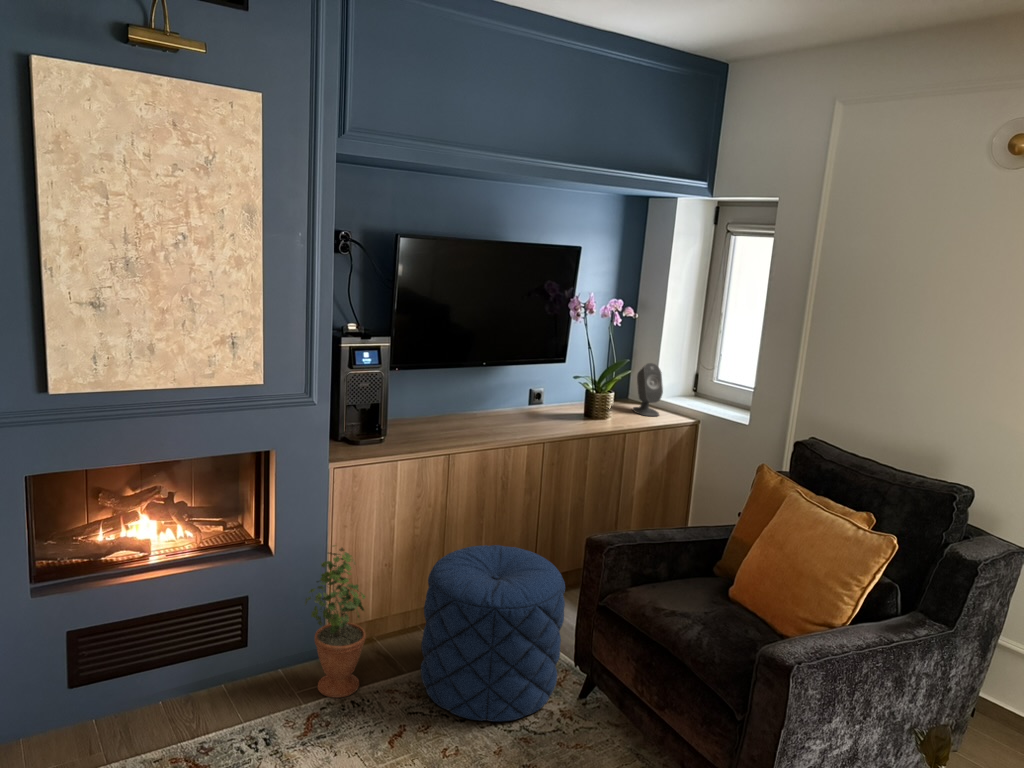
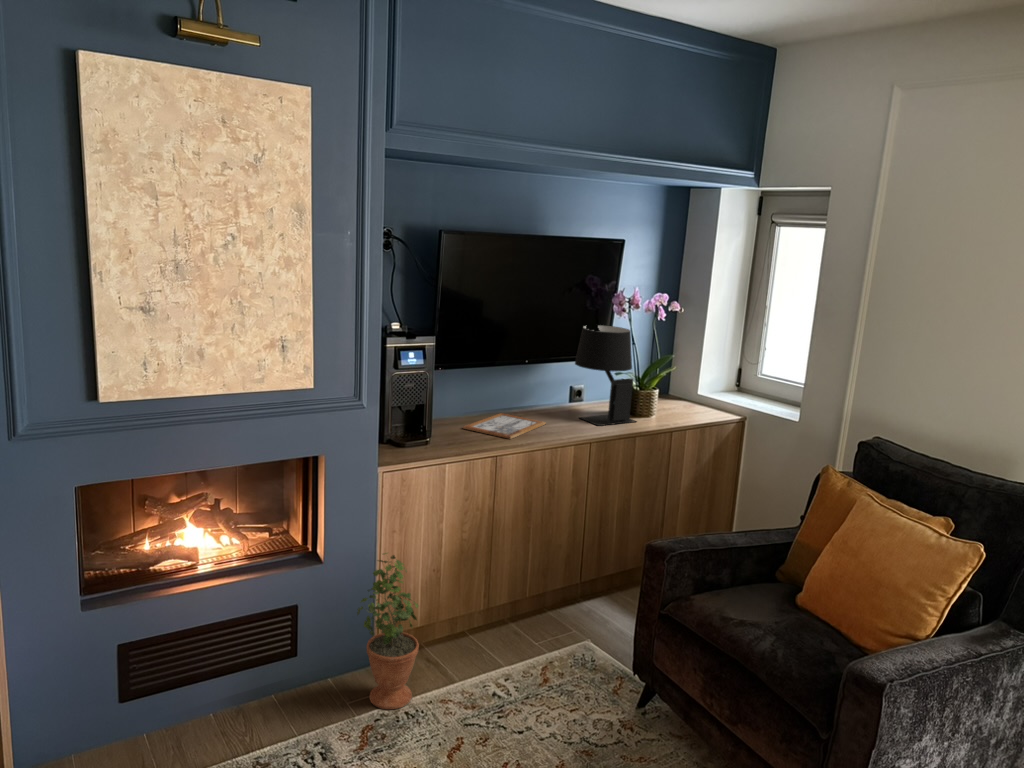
table lamp: none [531,330,591,427] -> present [575,325,637,426]
speaker: present [633,363,663,416] -> none [677,358,709,413]
picture frame: none [419,414,500,438] -> present [463,413,546,439]
pouf: present [421,545,565,722] -> none [475,551,624,734]

